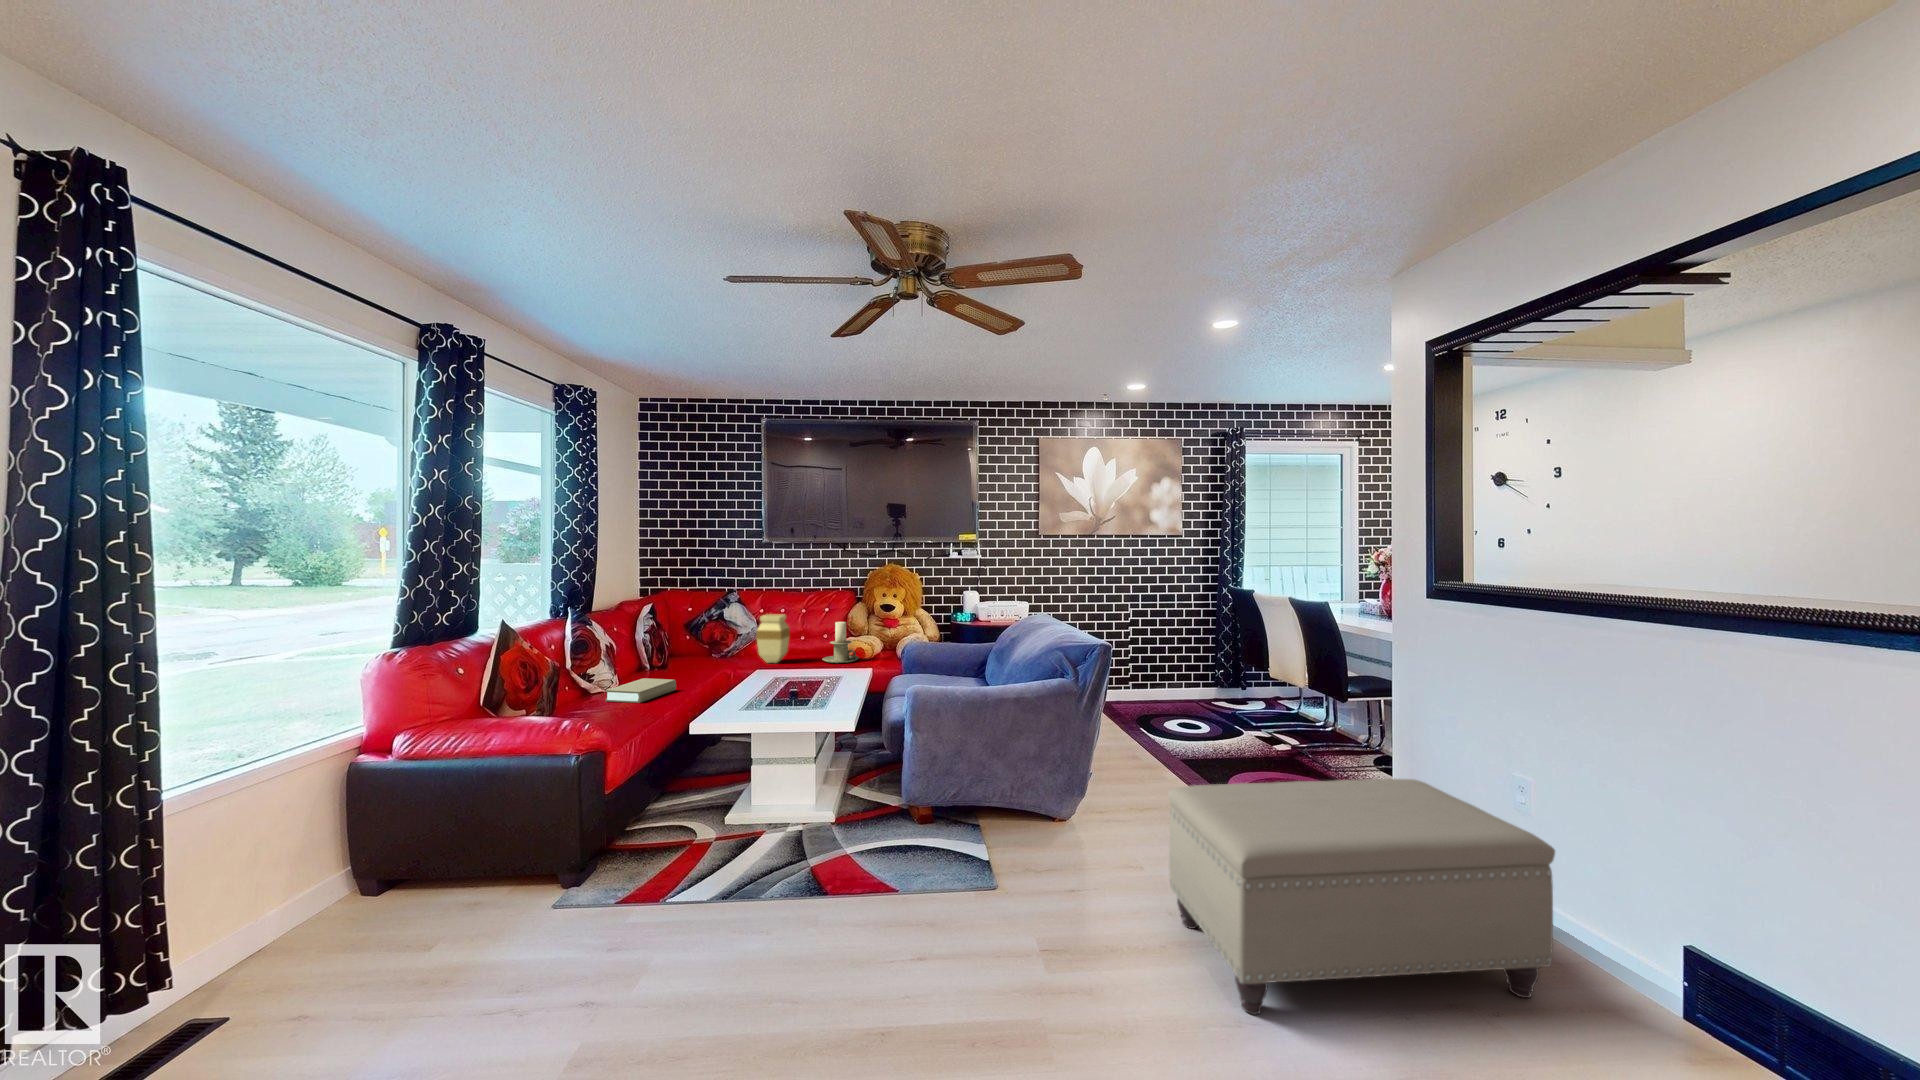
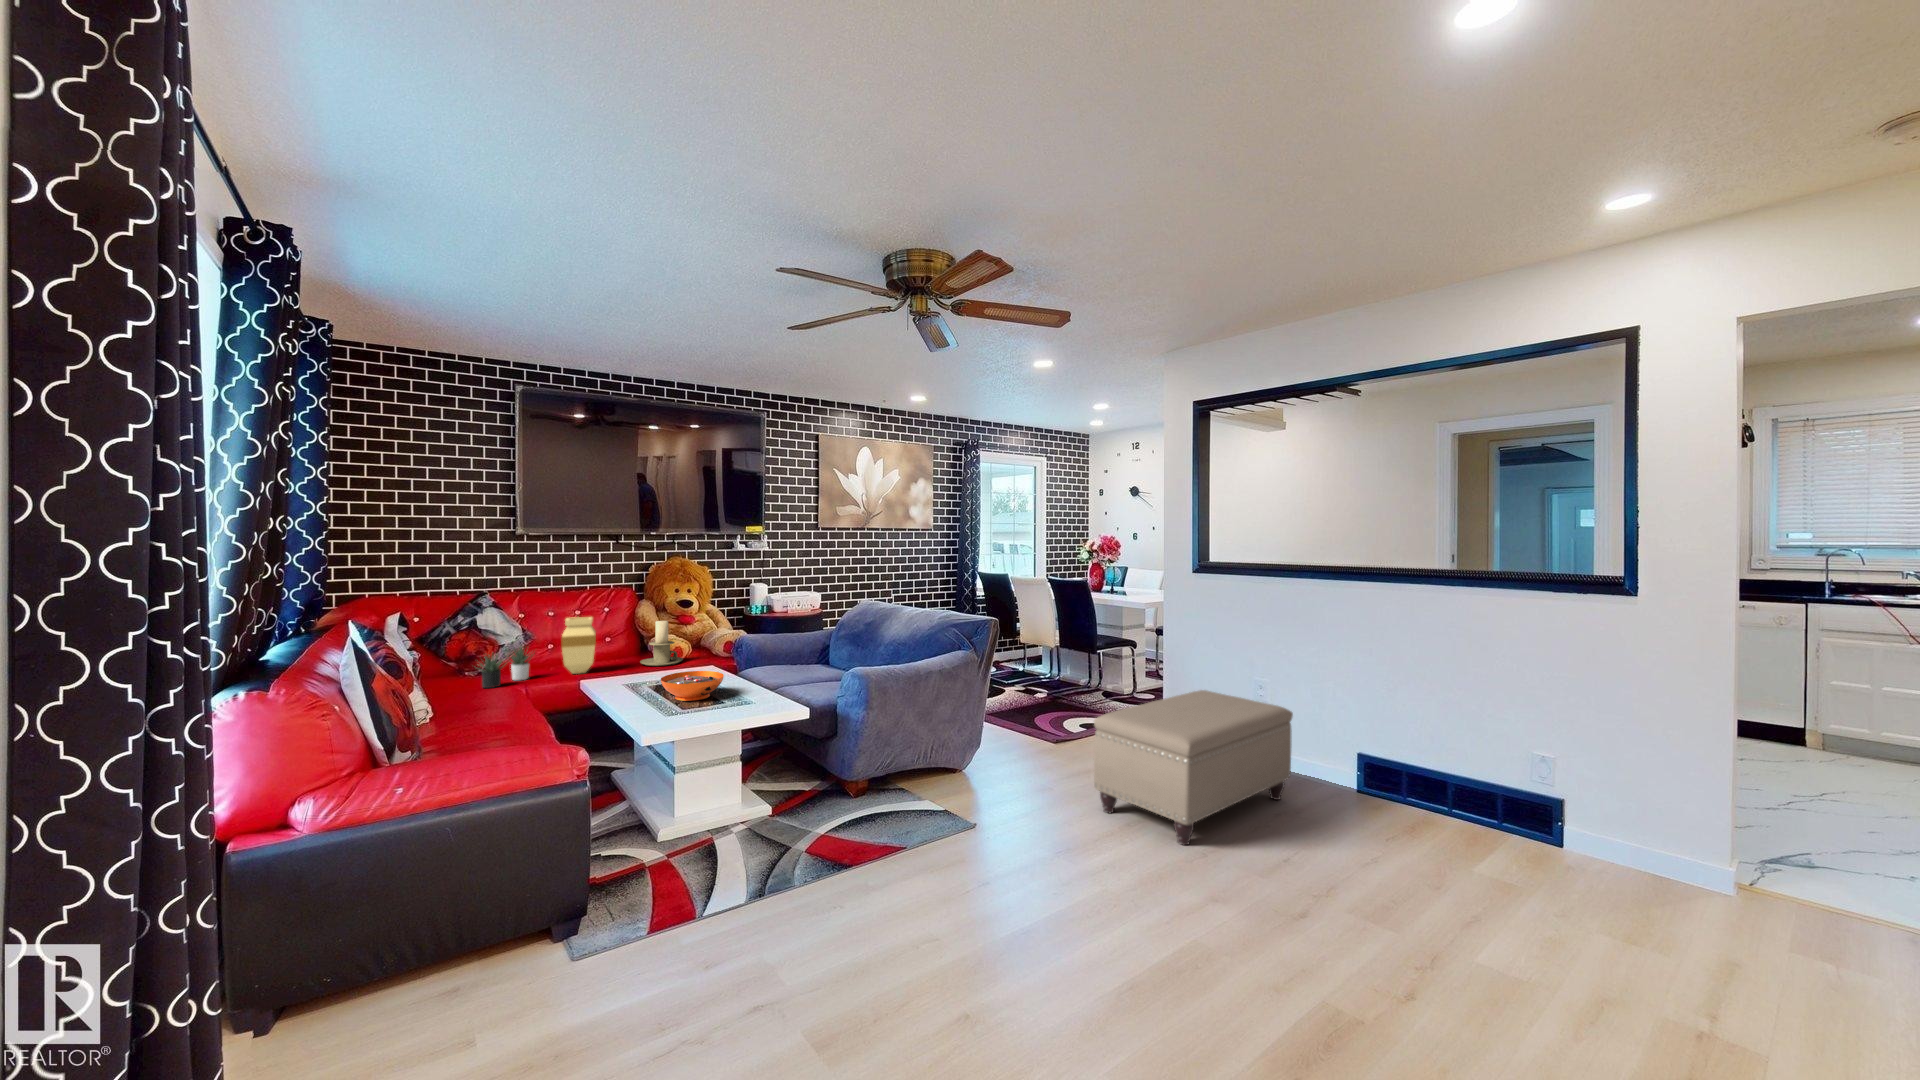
succulent plant: none [689,633,744,668] -> present [479,646,532,688]
decorative bowl: none [769,670,826,698] -> present [661,671,724,701]
book: present [605,678,676,703] -> none [448,700,523,735]

